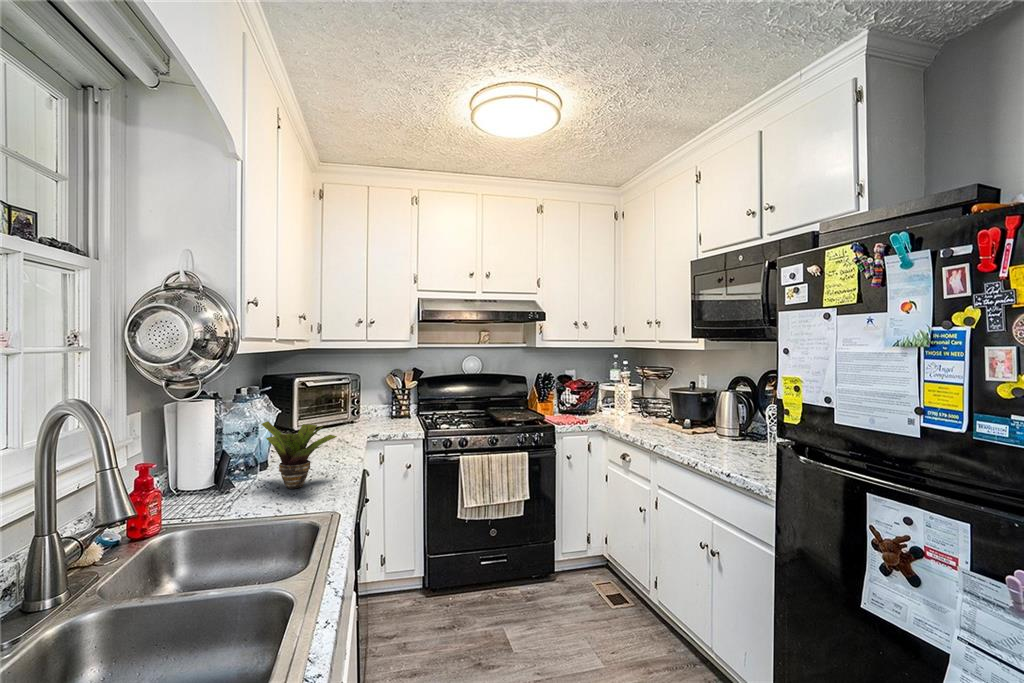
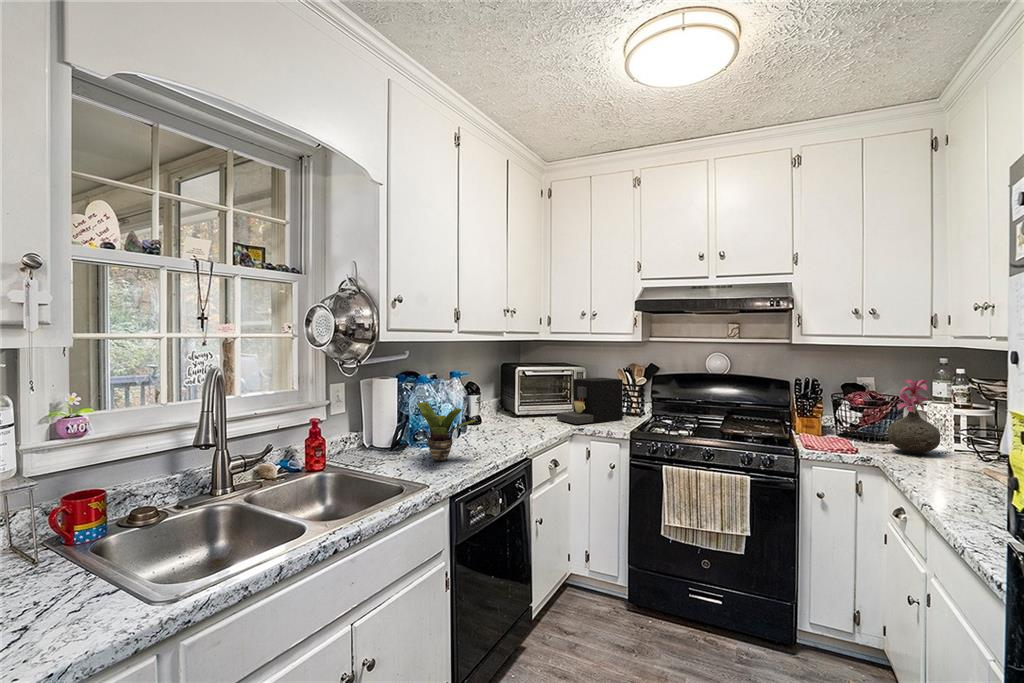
vase: none [600,372,627,421] -> present [888,379,941,455]
coffee maker: none [343,383,402,430] -> present [557,377,623,424]

